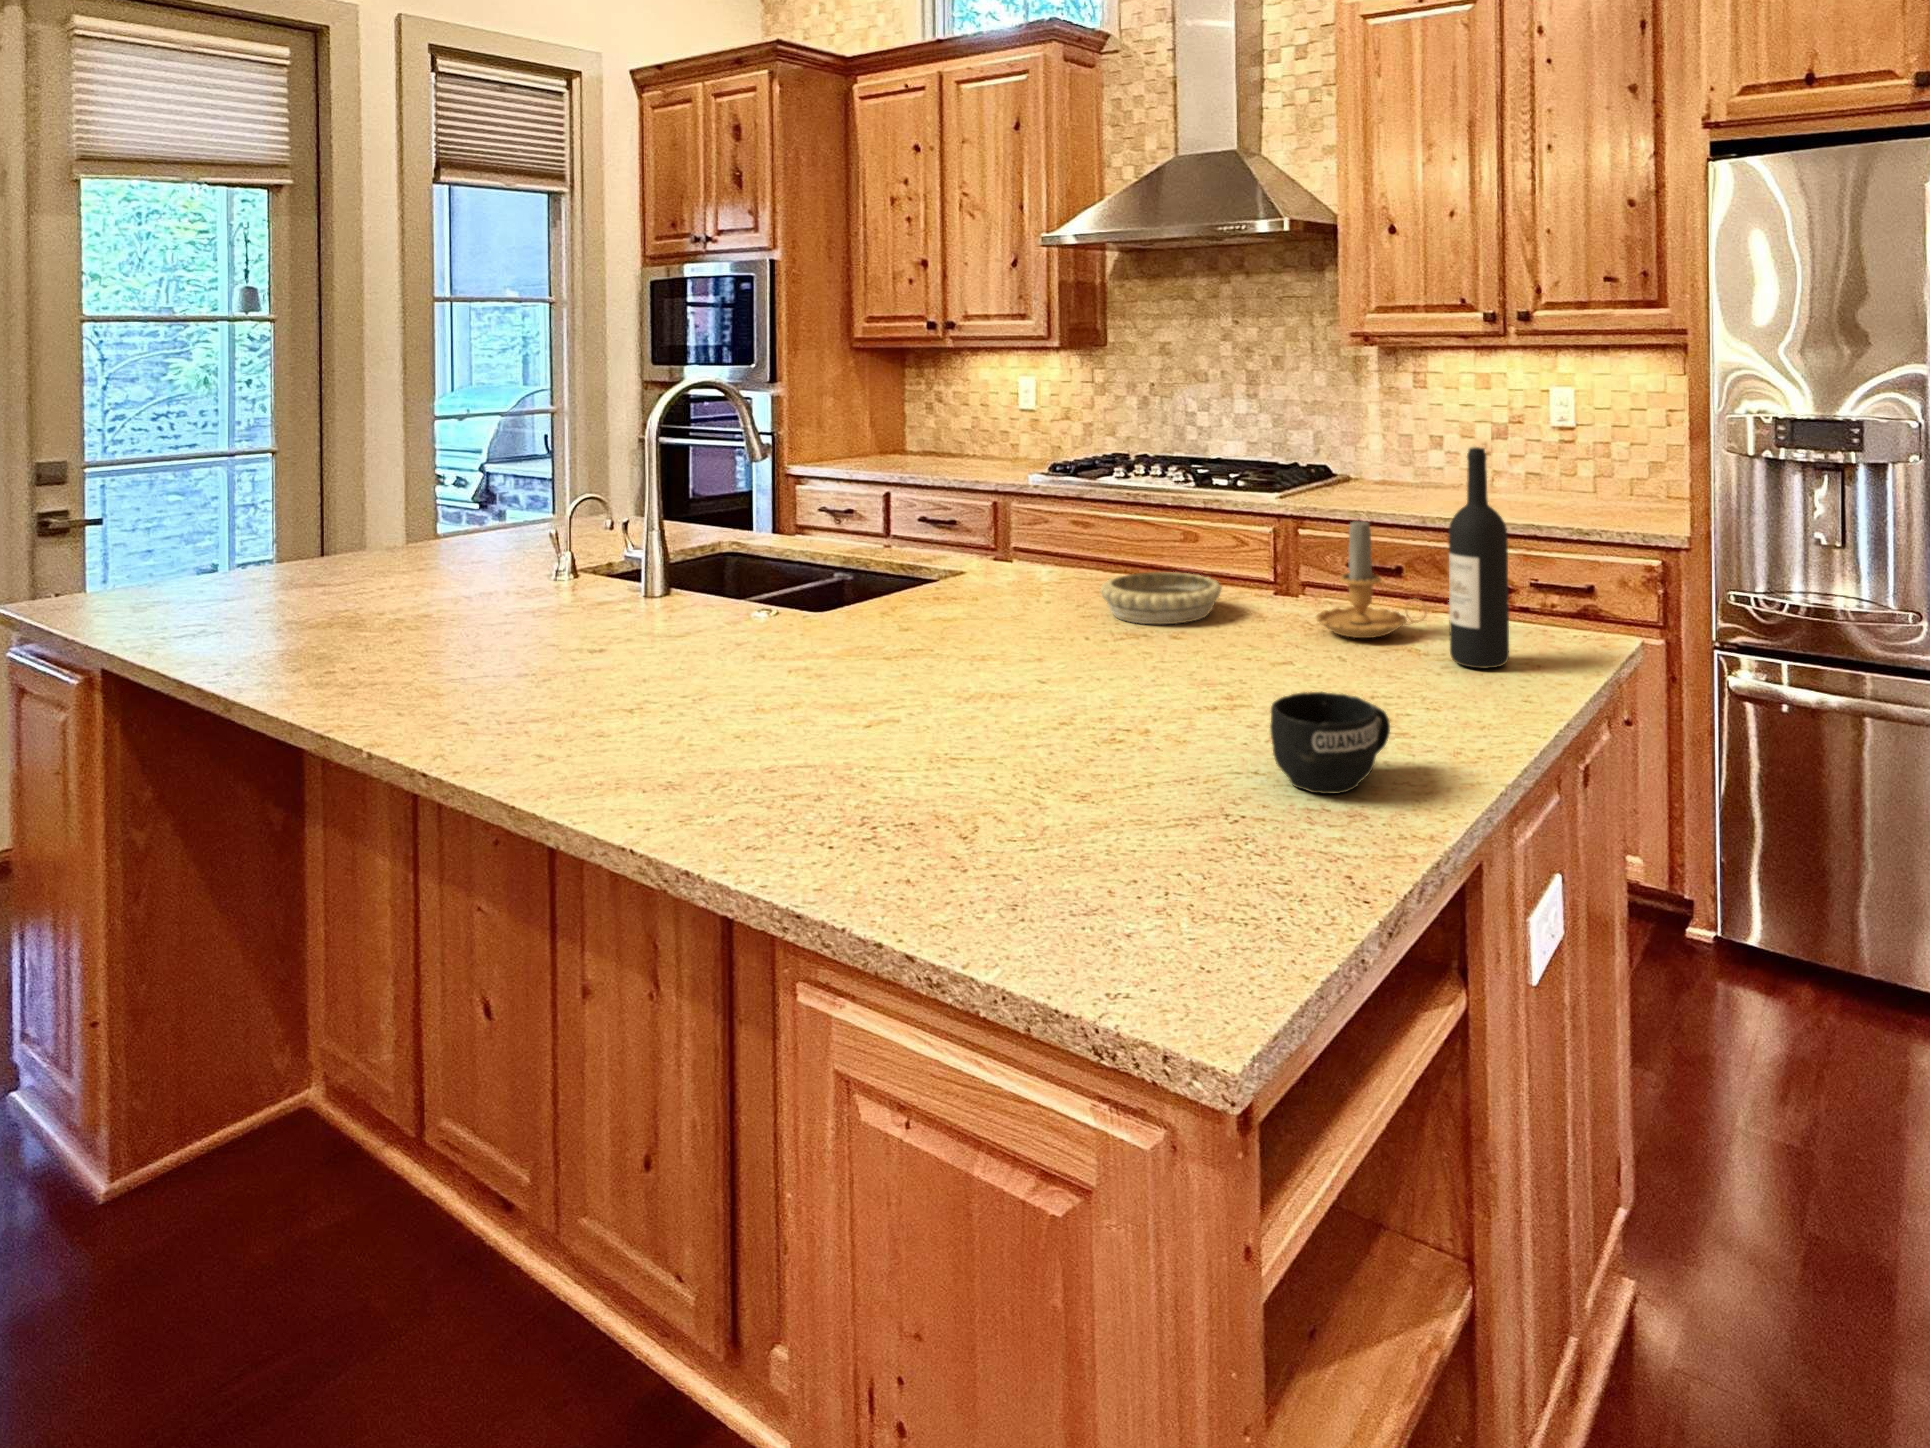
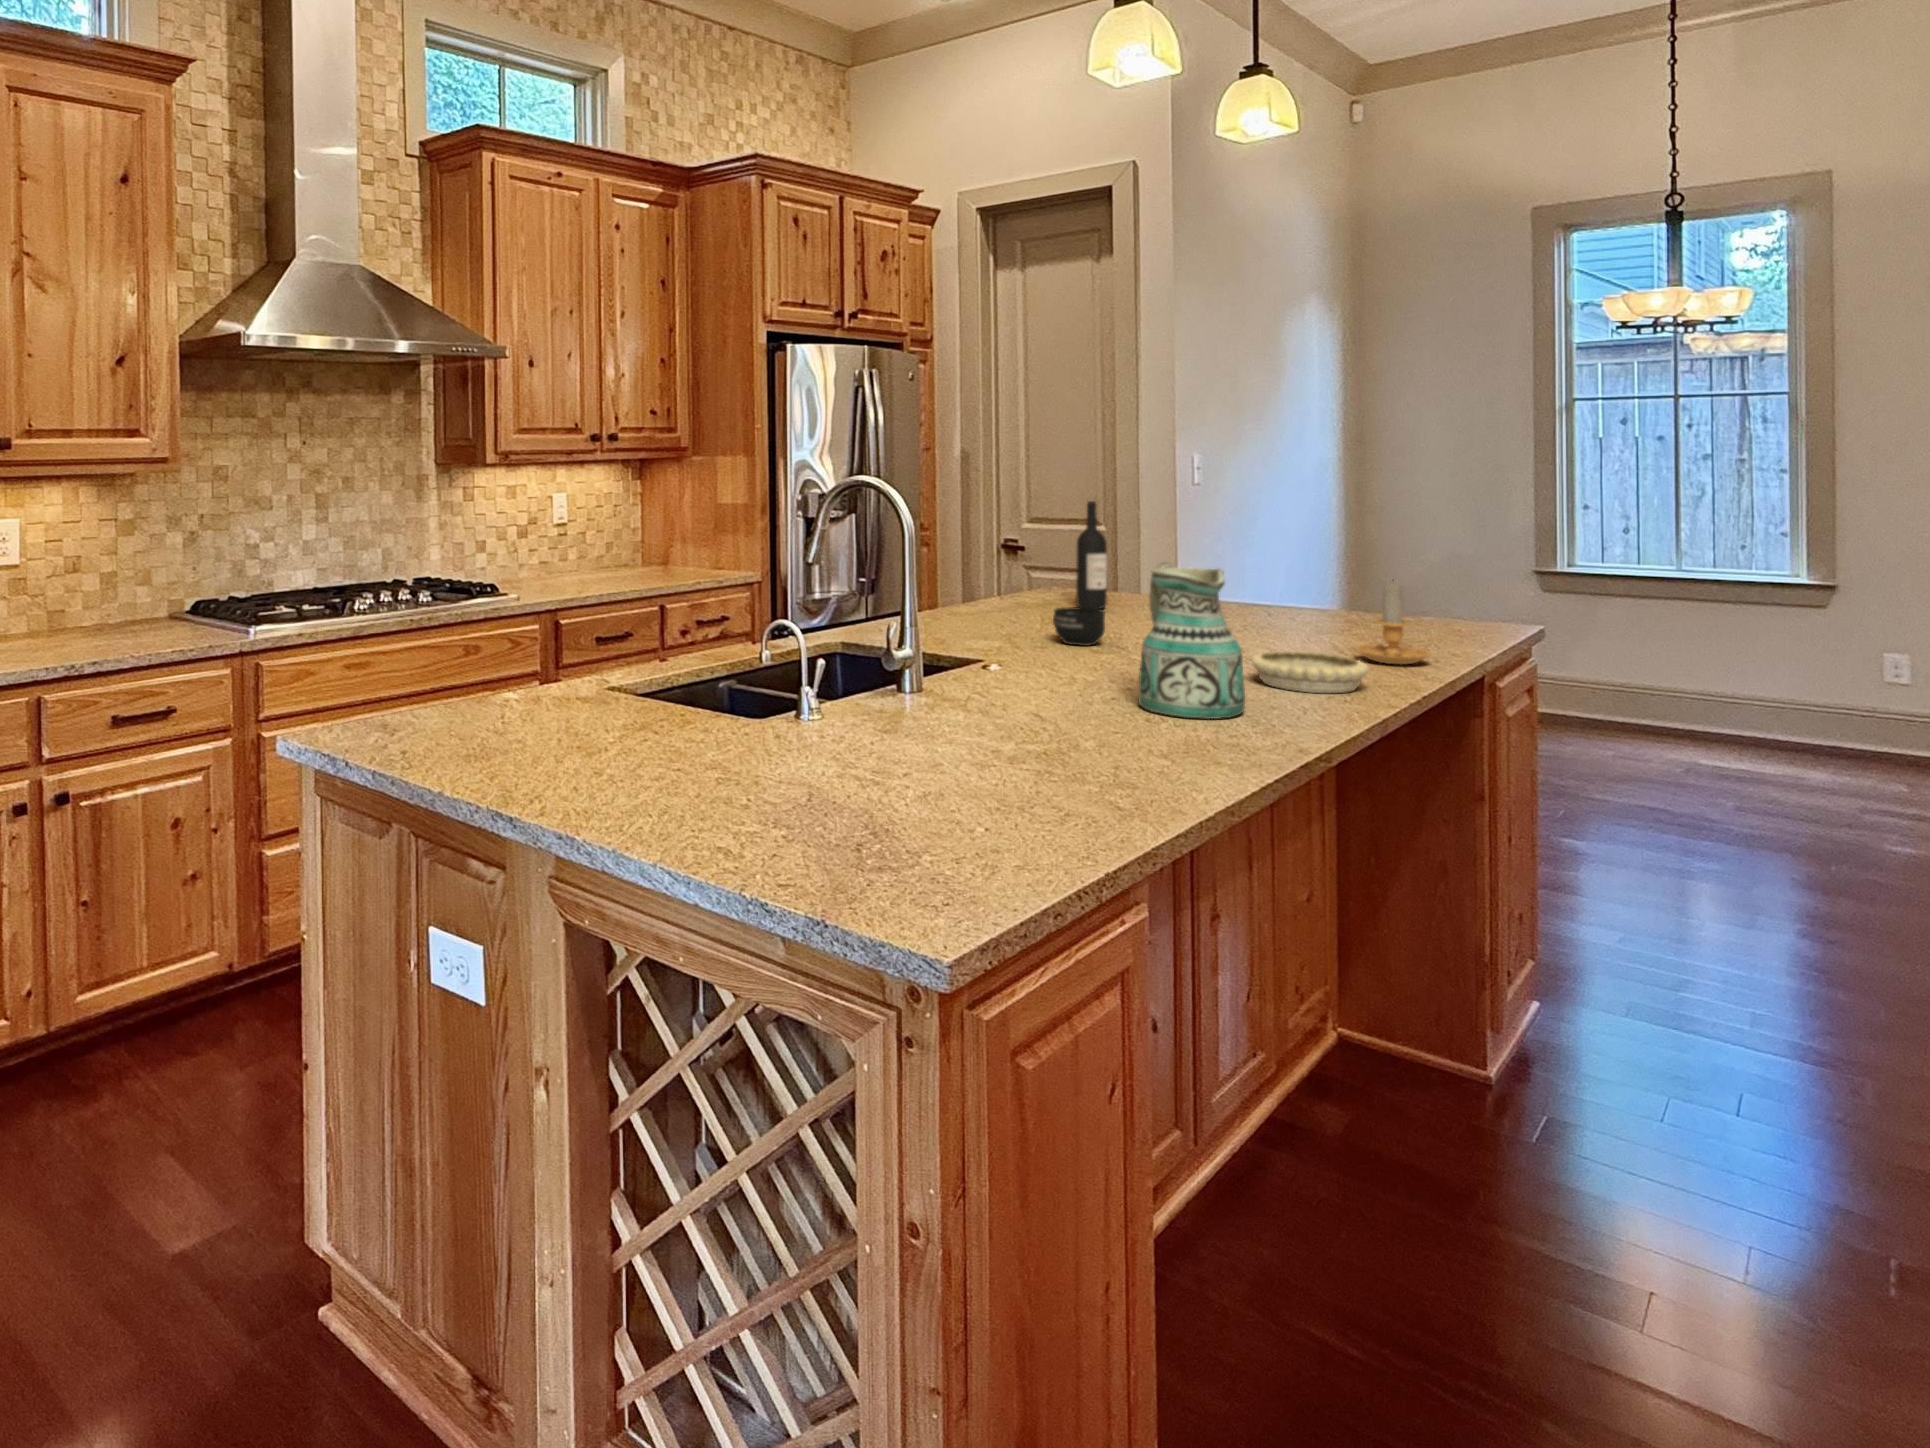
ceramic pitcher: none [455,492,640,695] -> present [1139,562,1245,719]
candle: present [1316,521,1427,638] -> present [1356,580,1430,665]
decorative bowl: present [1100,572,1222,624] -> present [1251,651,1369,693]
mug: present [1270,692,1390,794] -> present [1053,607,1105,646]

